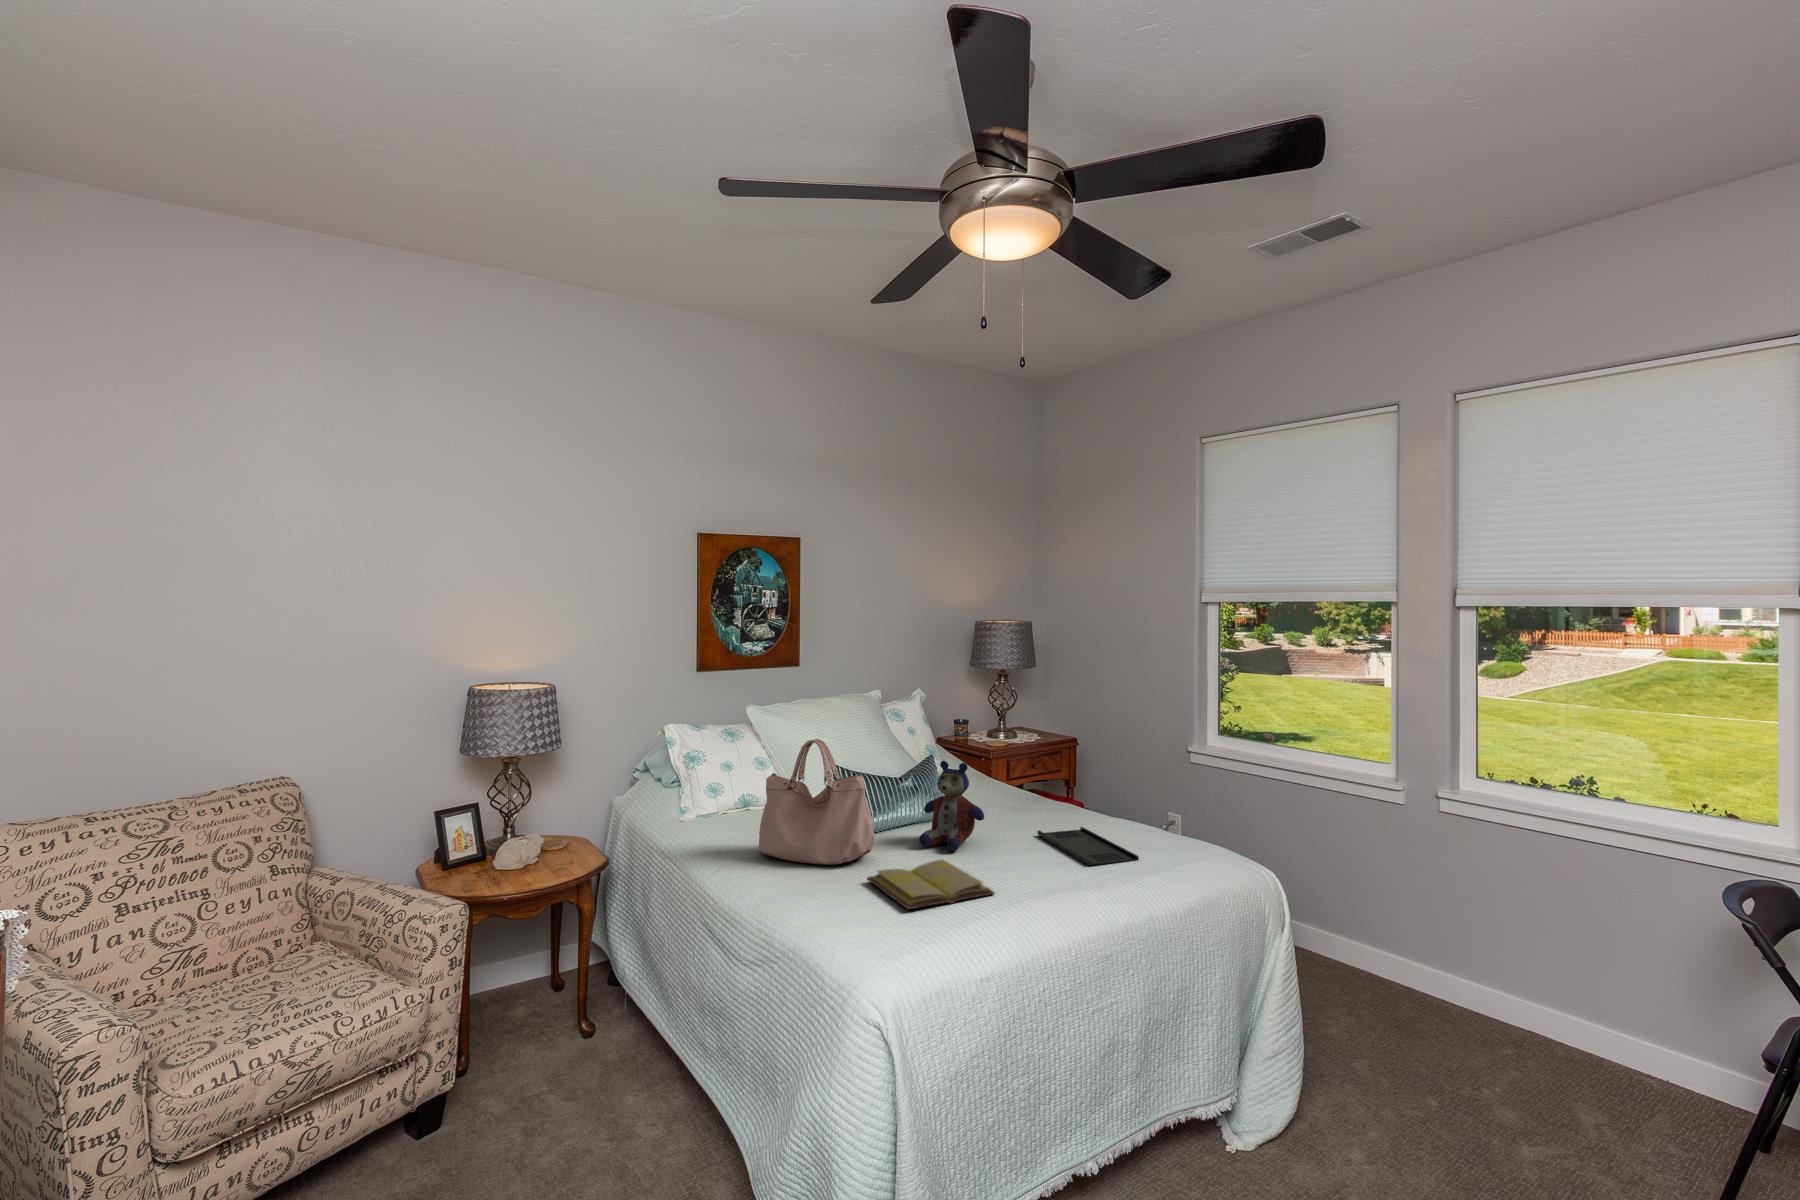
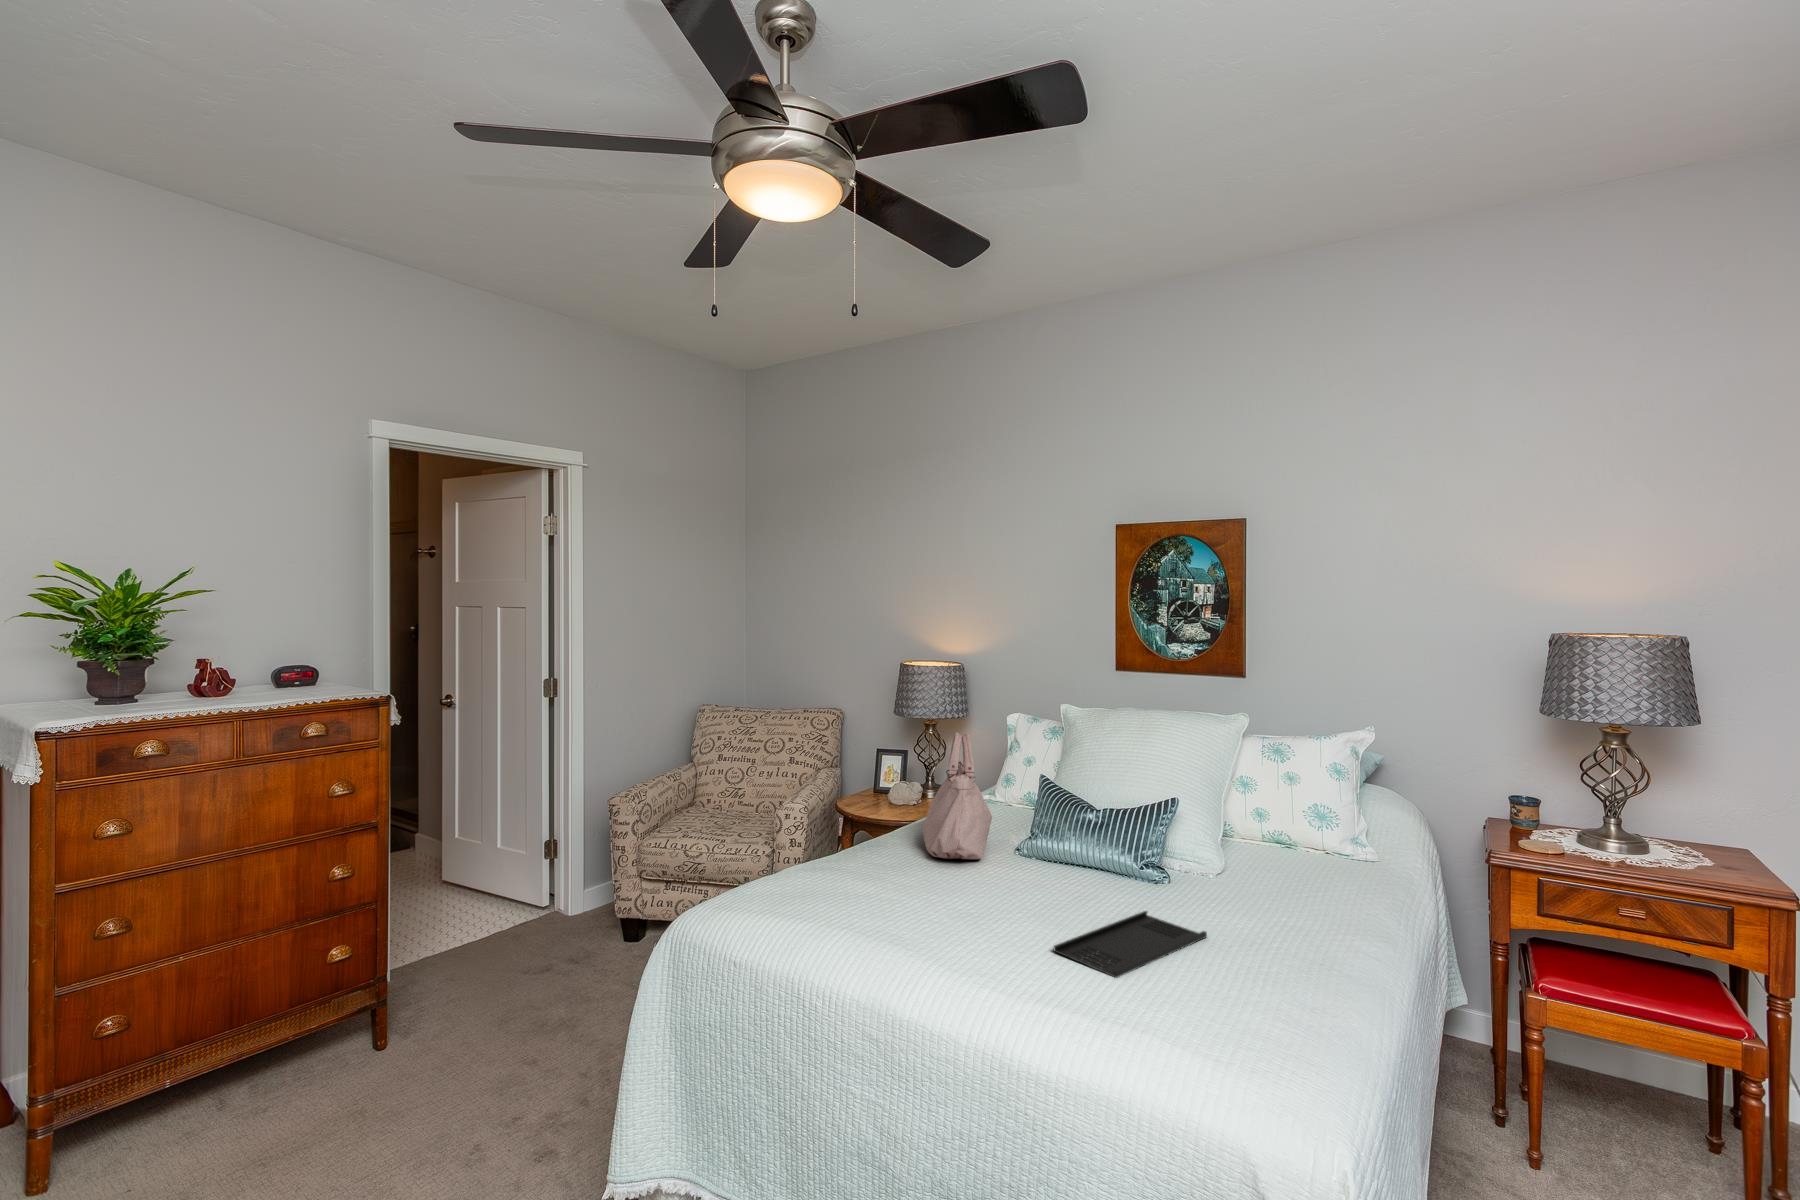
stuffed bear: present [919,761,984,851] -> none [1021,787,1085,889]
diary: present [867,859,994,909] -> none [834,865,974,920]

